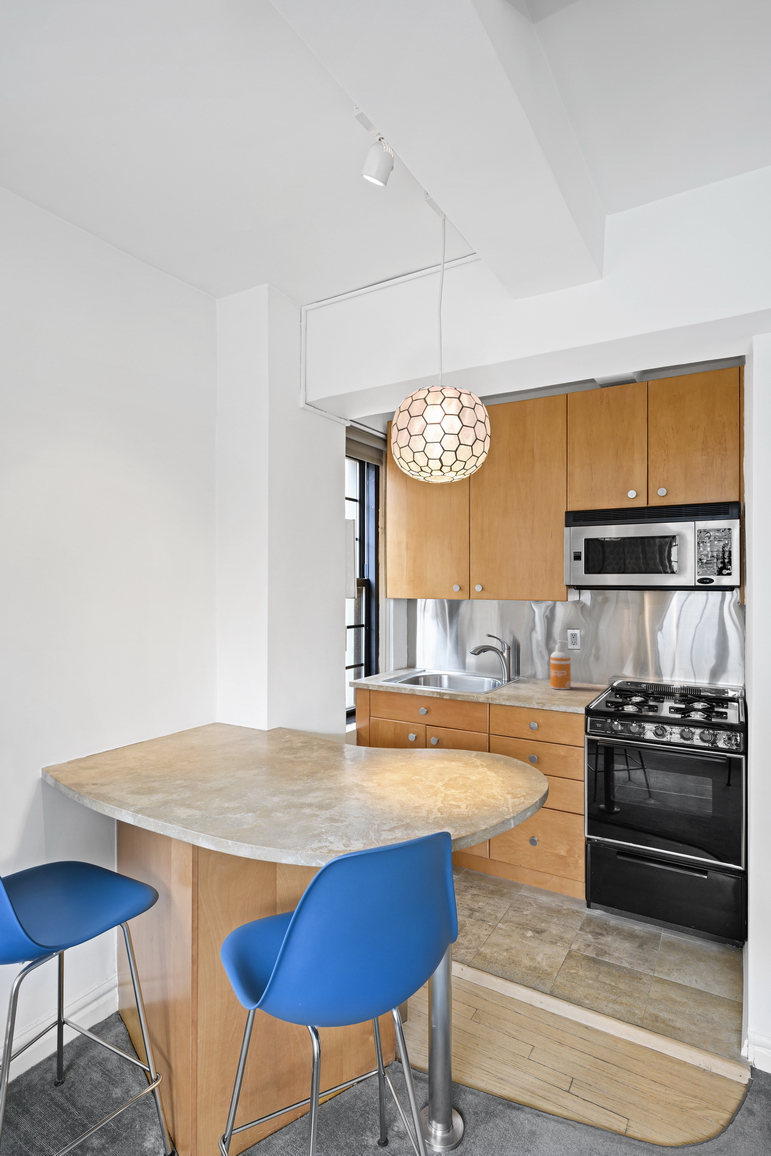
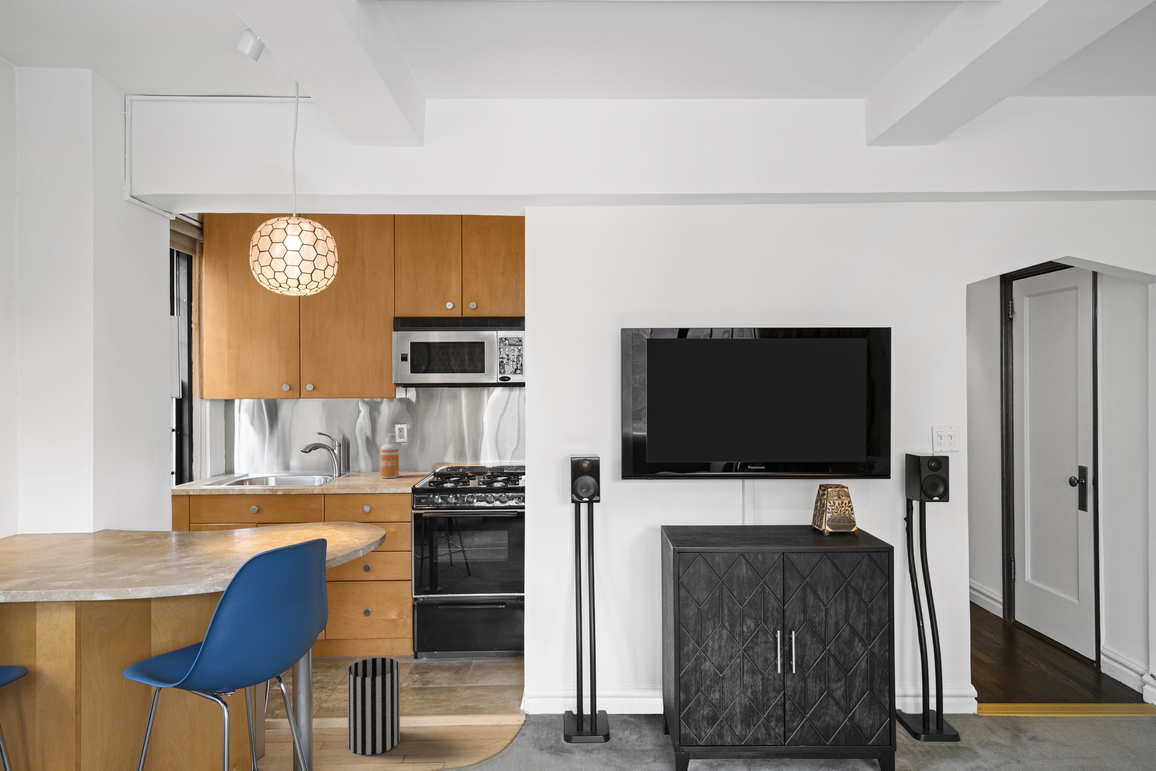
wastebasket: none [502,927,567,1068] -> present [348,658,400,755]

